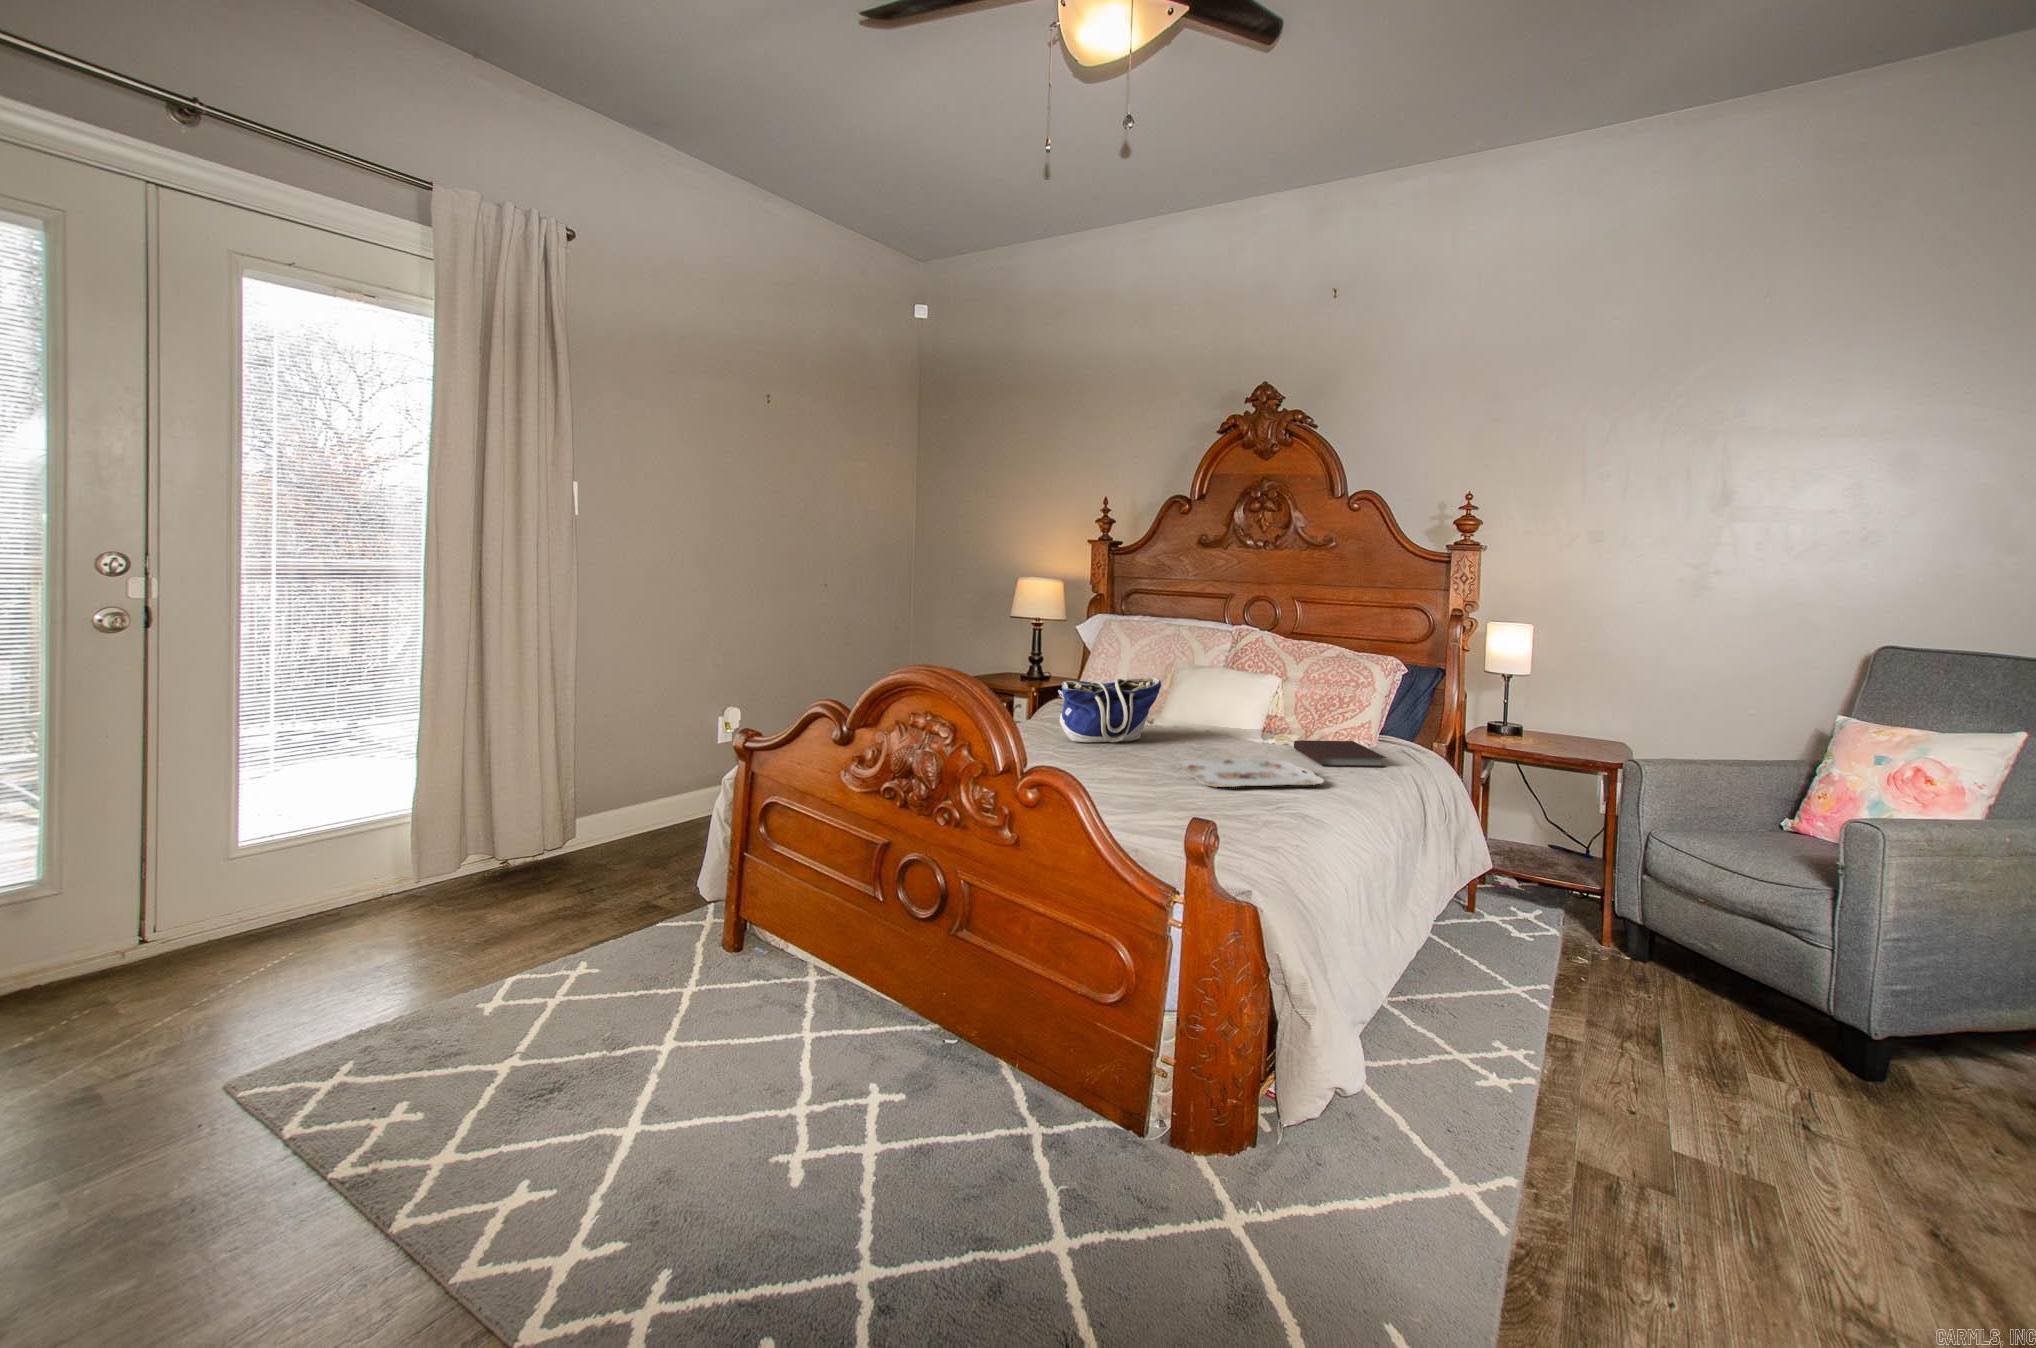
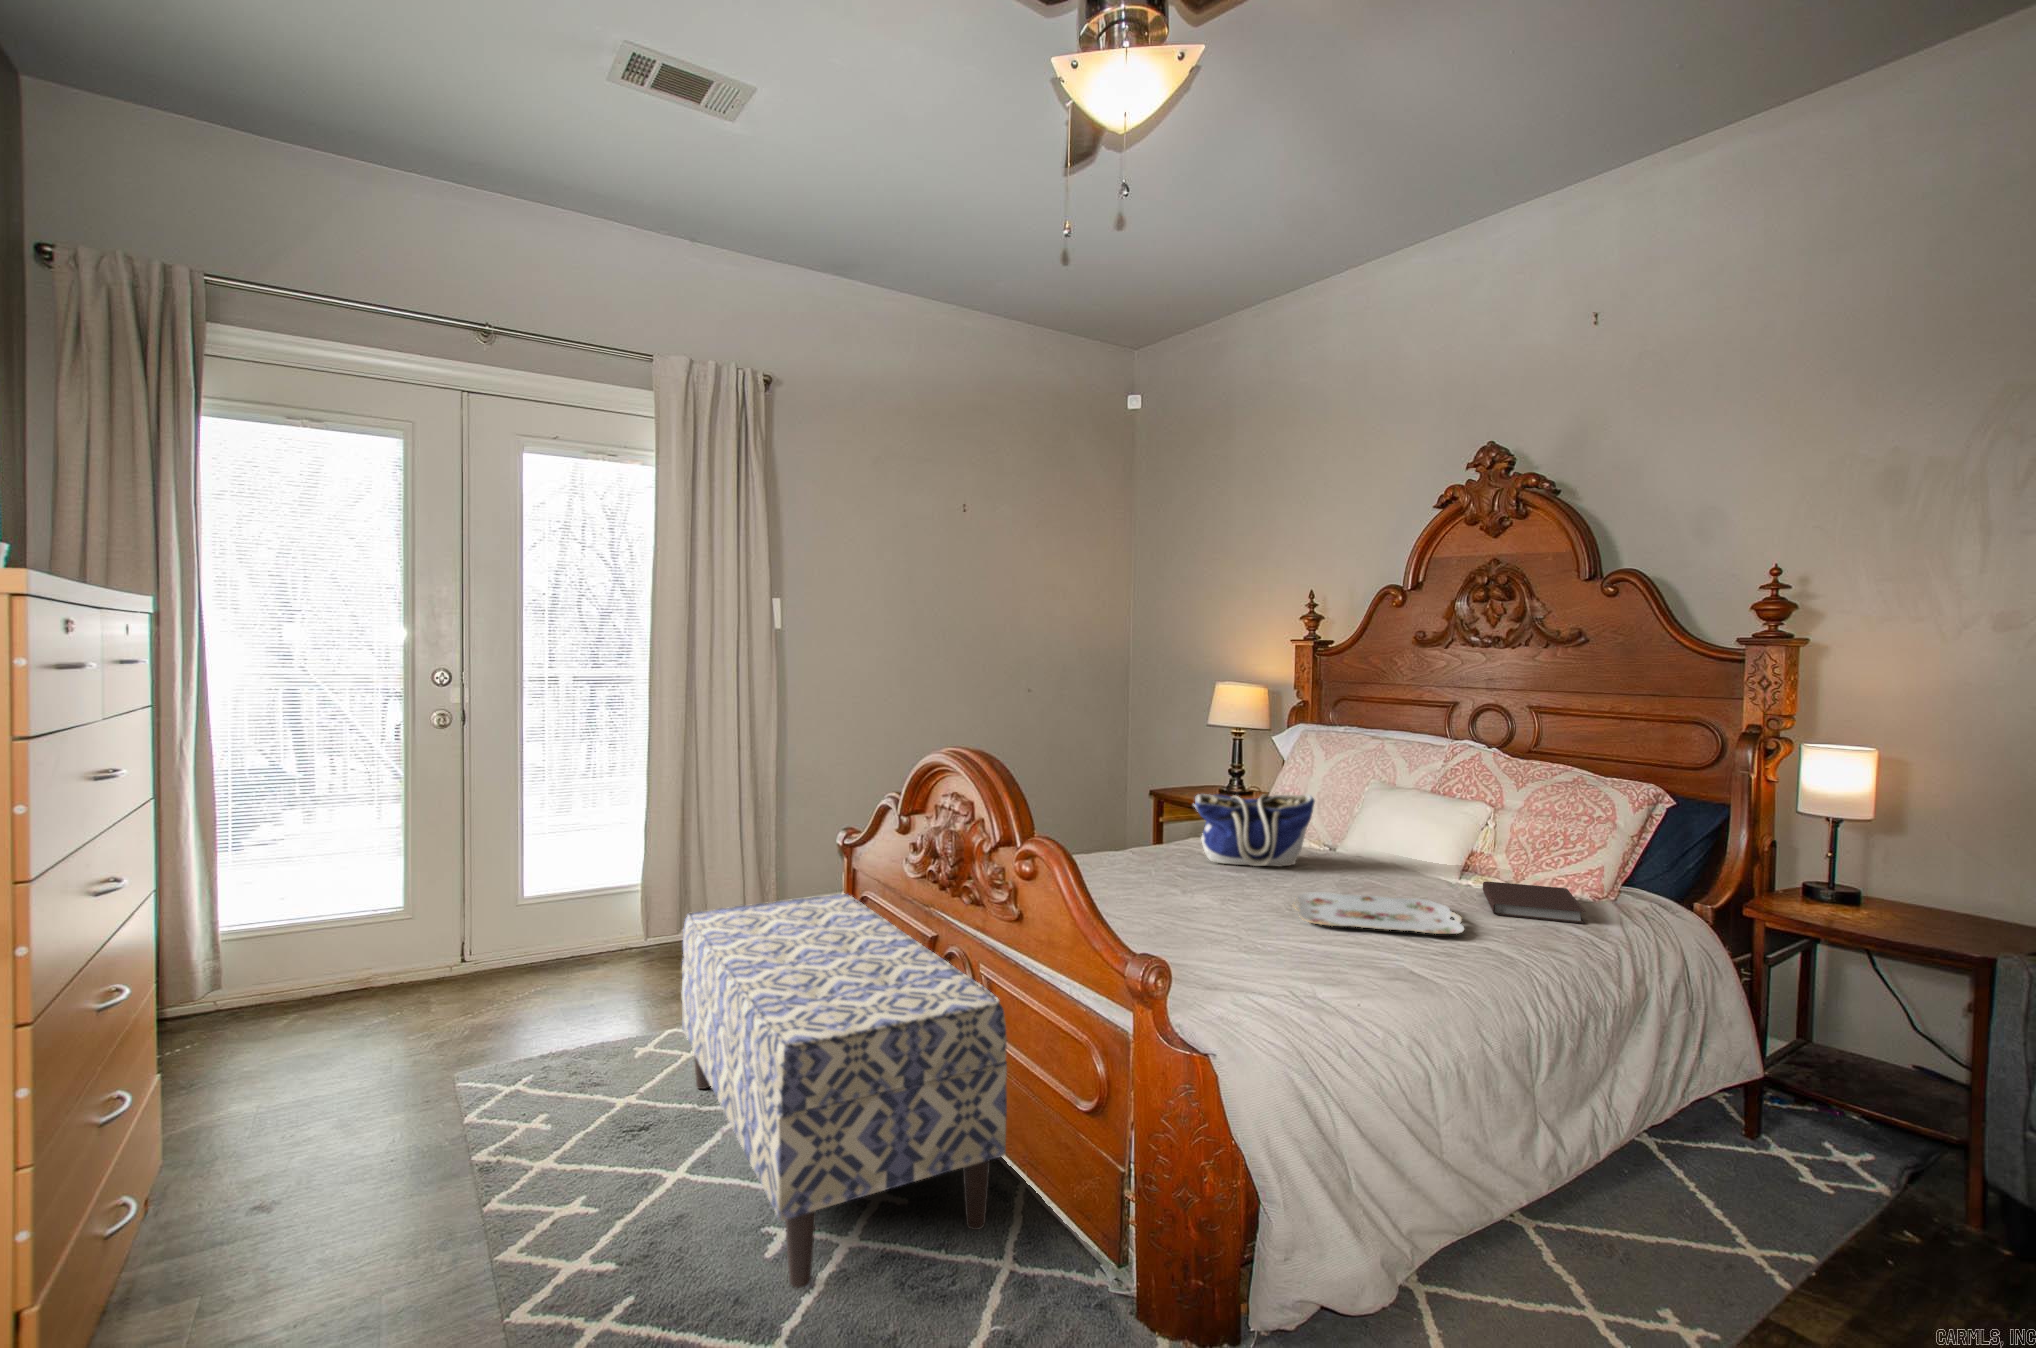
bench: none [568,802,1011,1211] -> present [682,894,1007,1288]

